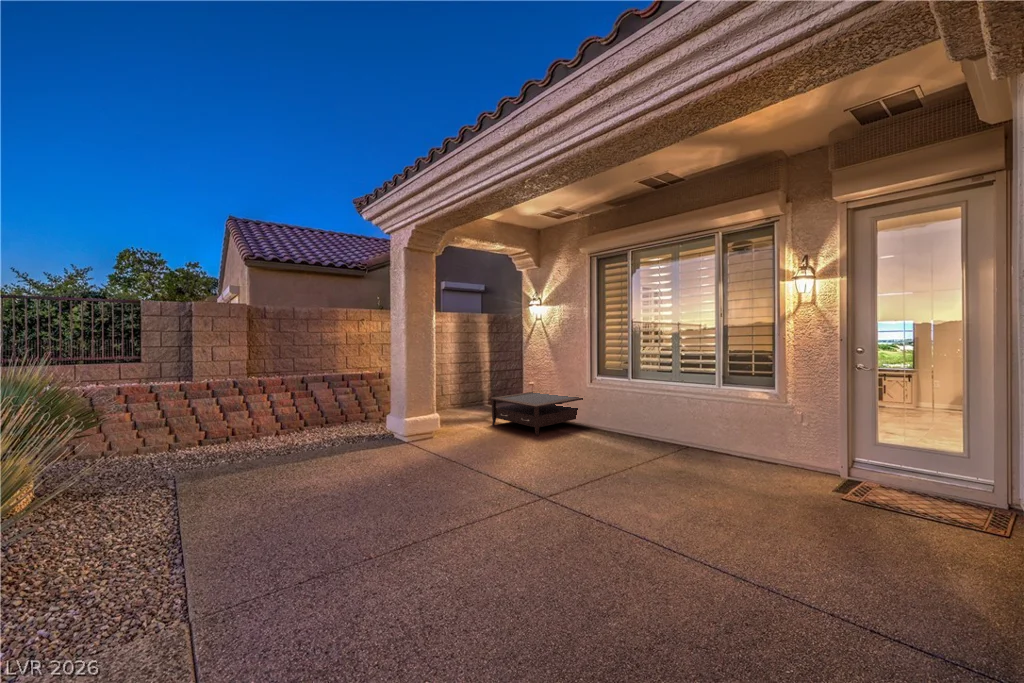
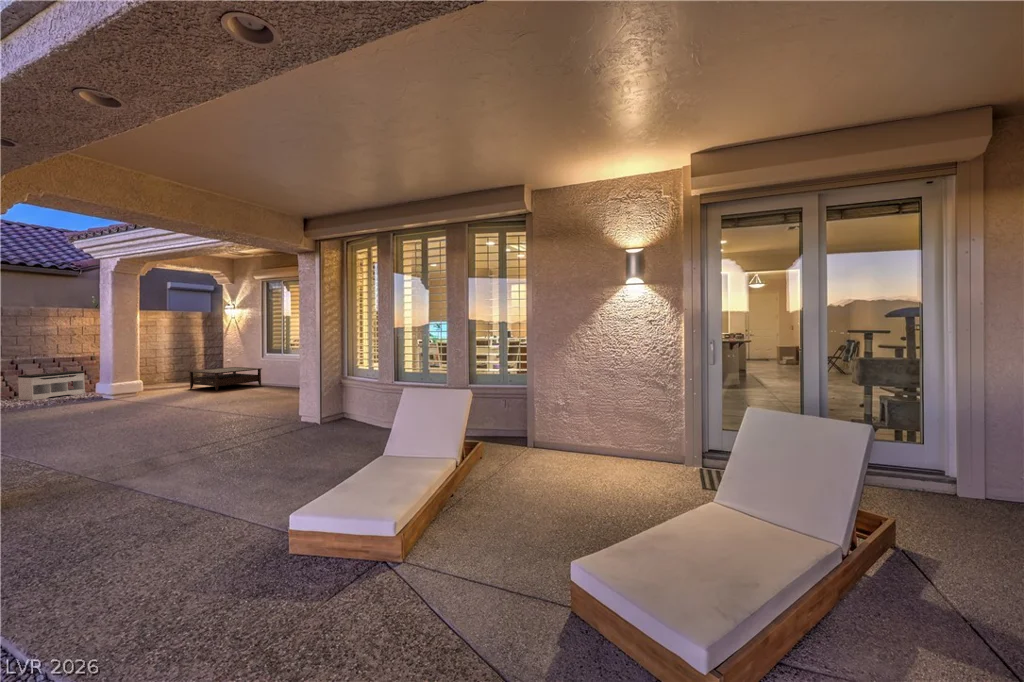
bench: none [306,393,373,436] -> present [18,371,85,400]

